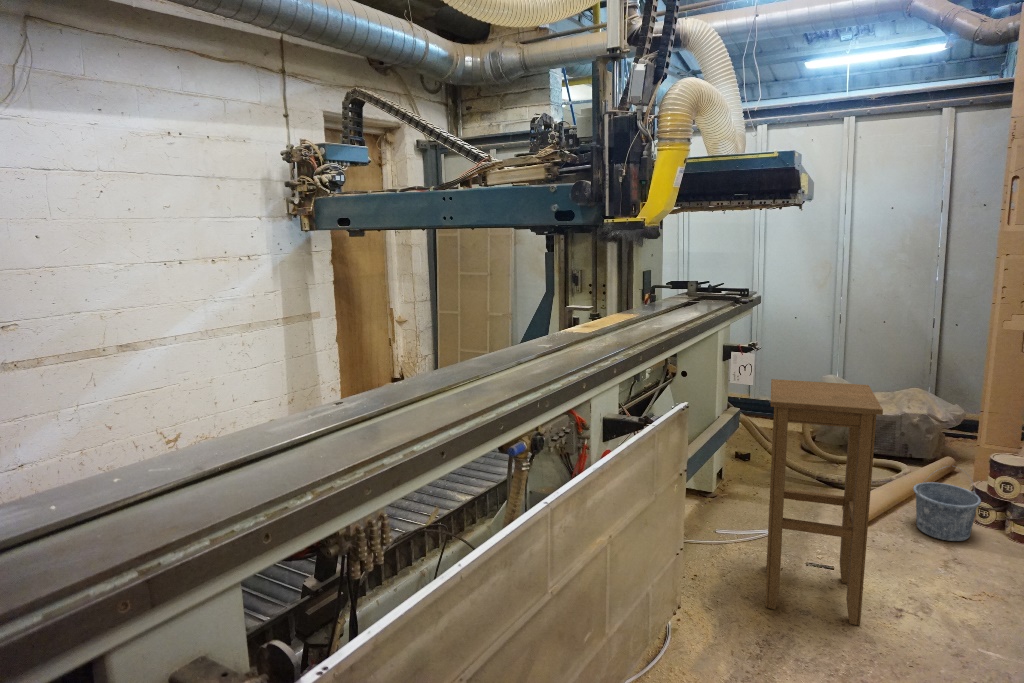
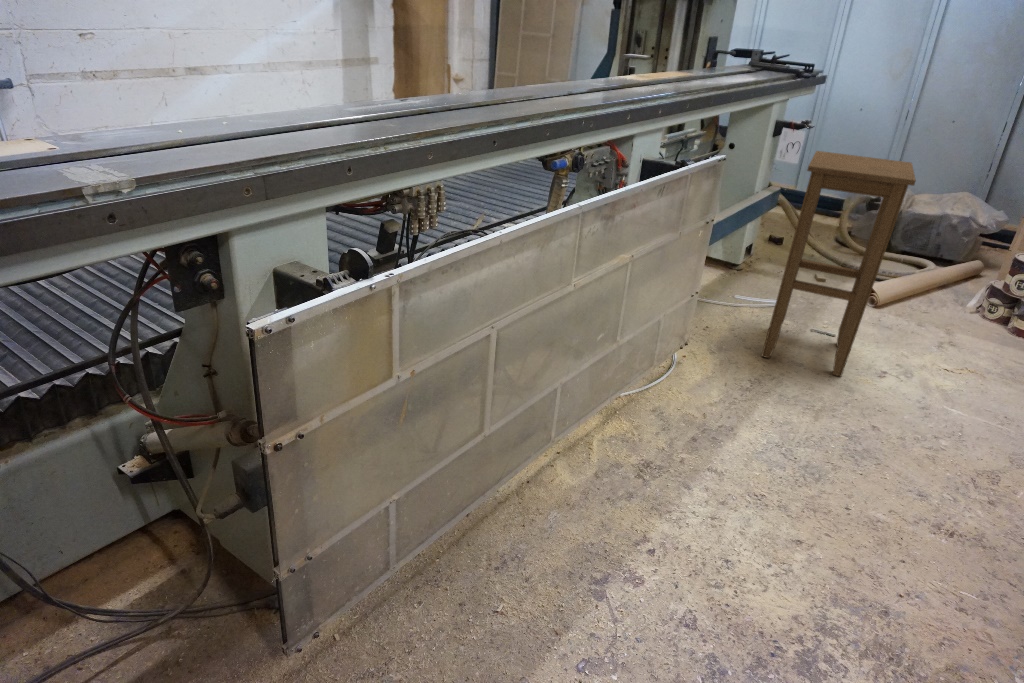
bucket: present [913,482,981,541] -> none [923,258,992,328]

